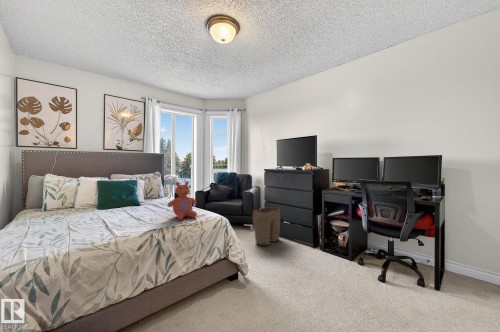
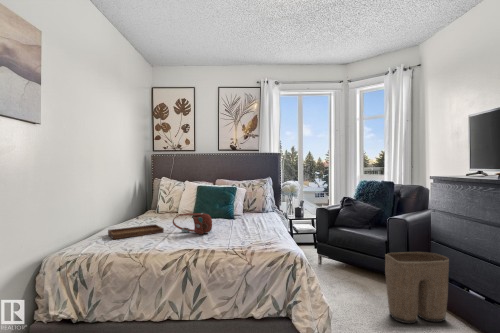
teddy bear: present [168,181,197,220] -> none [222,194,260,245]
handbag: none [108,201,149,220] -> present [173,213,212,234]
tray: none [23,213,97,240] -> present [108,217,164,239]

